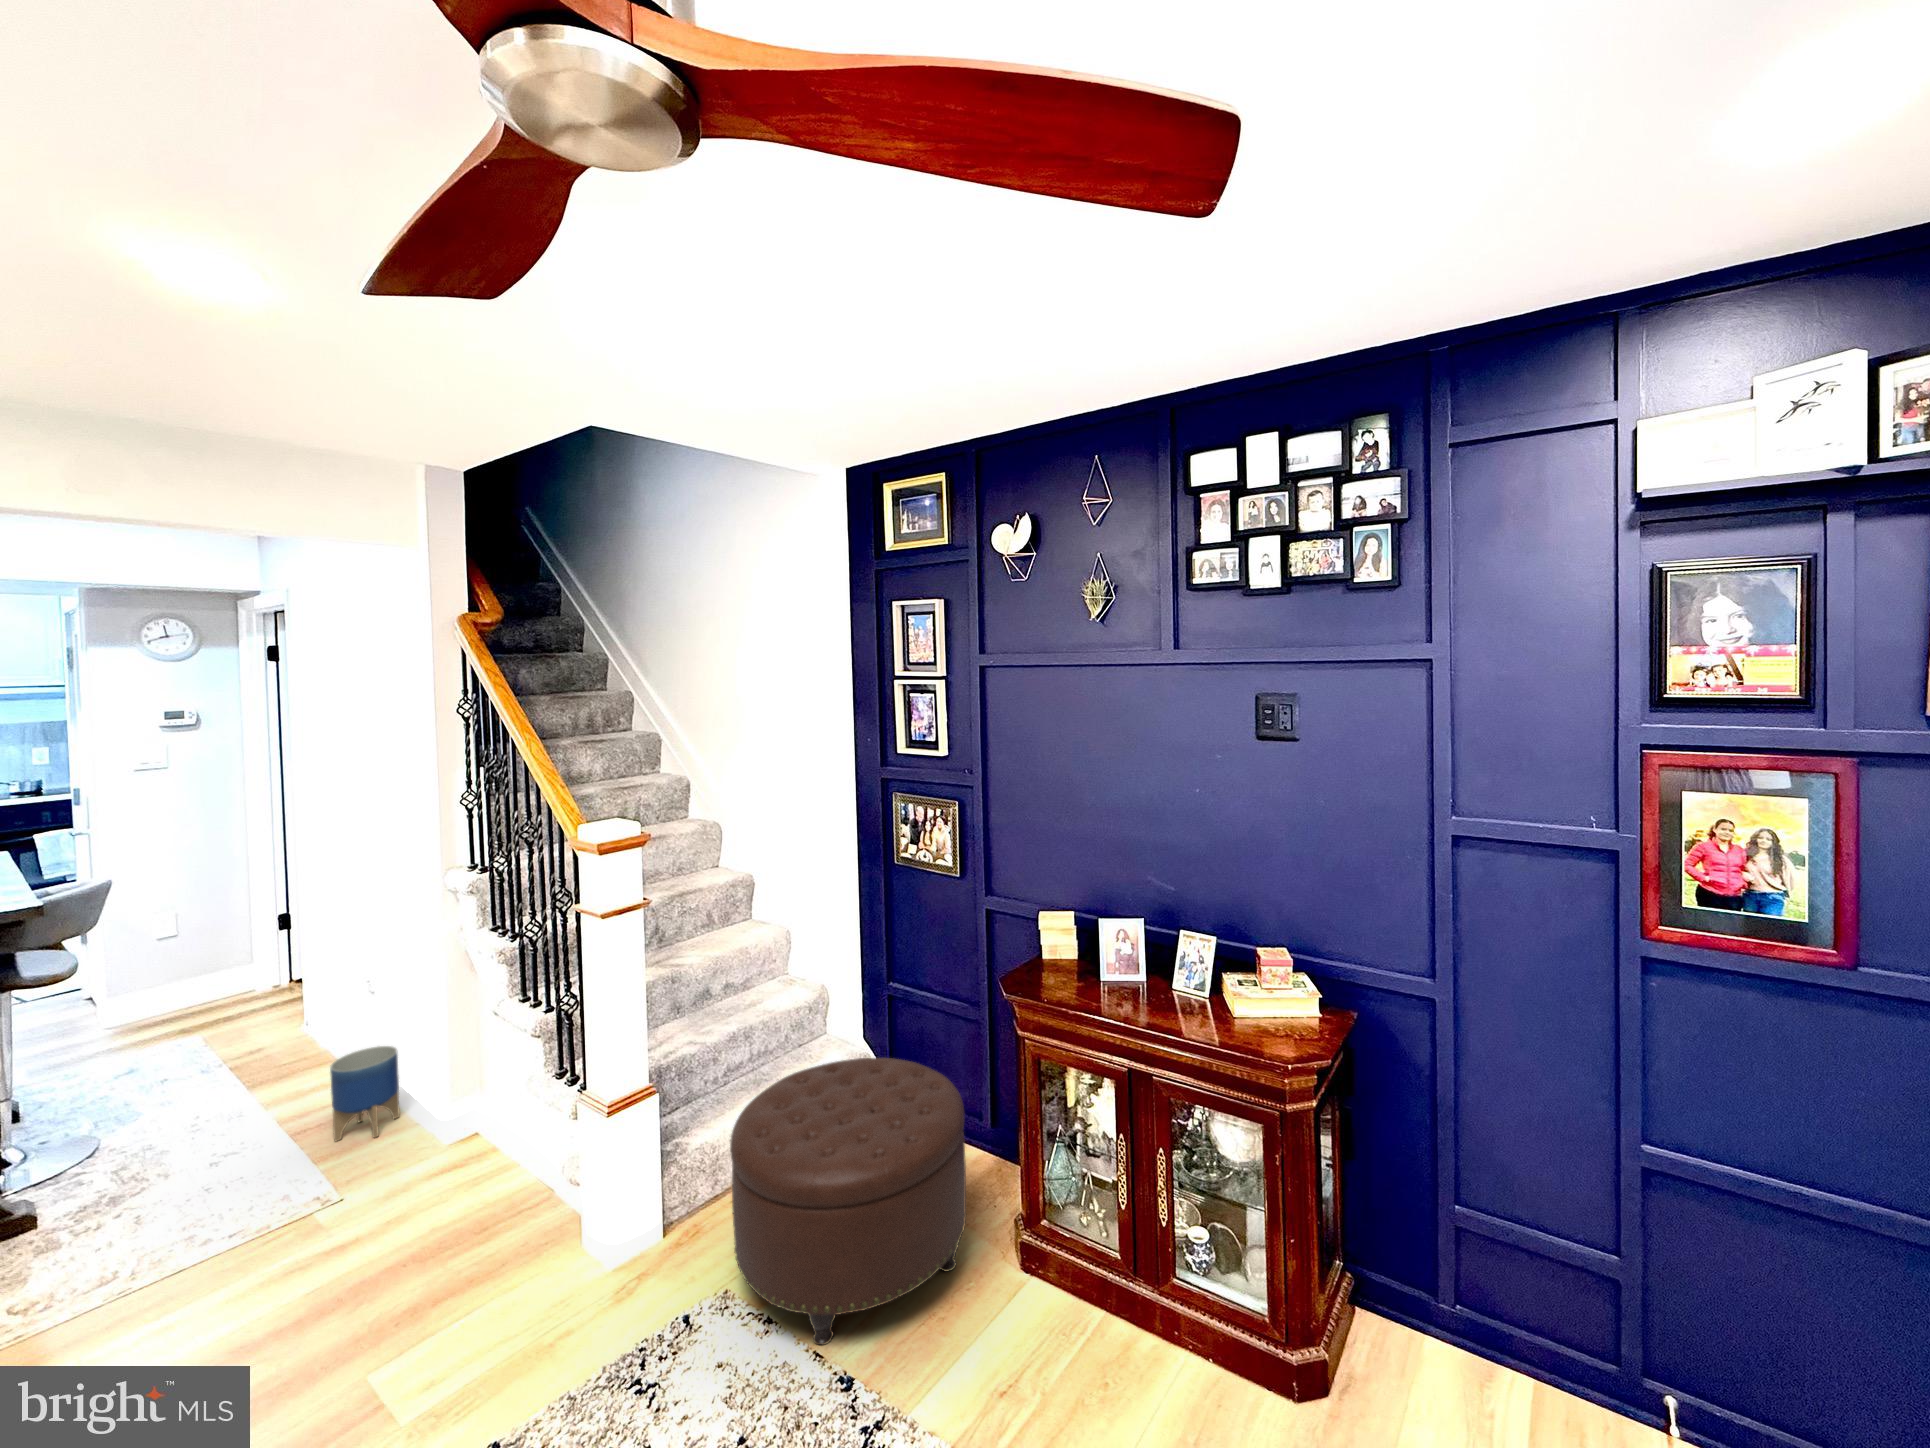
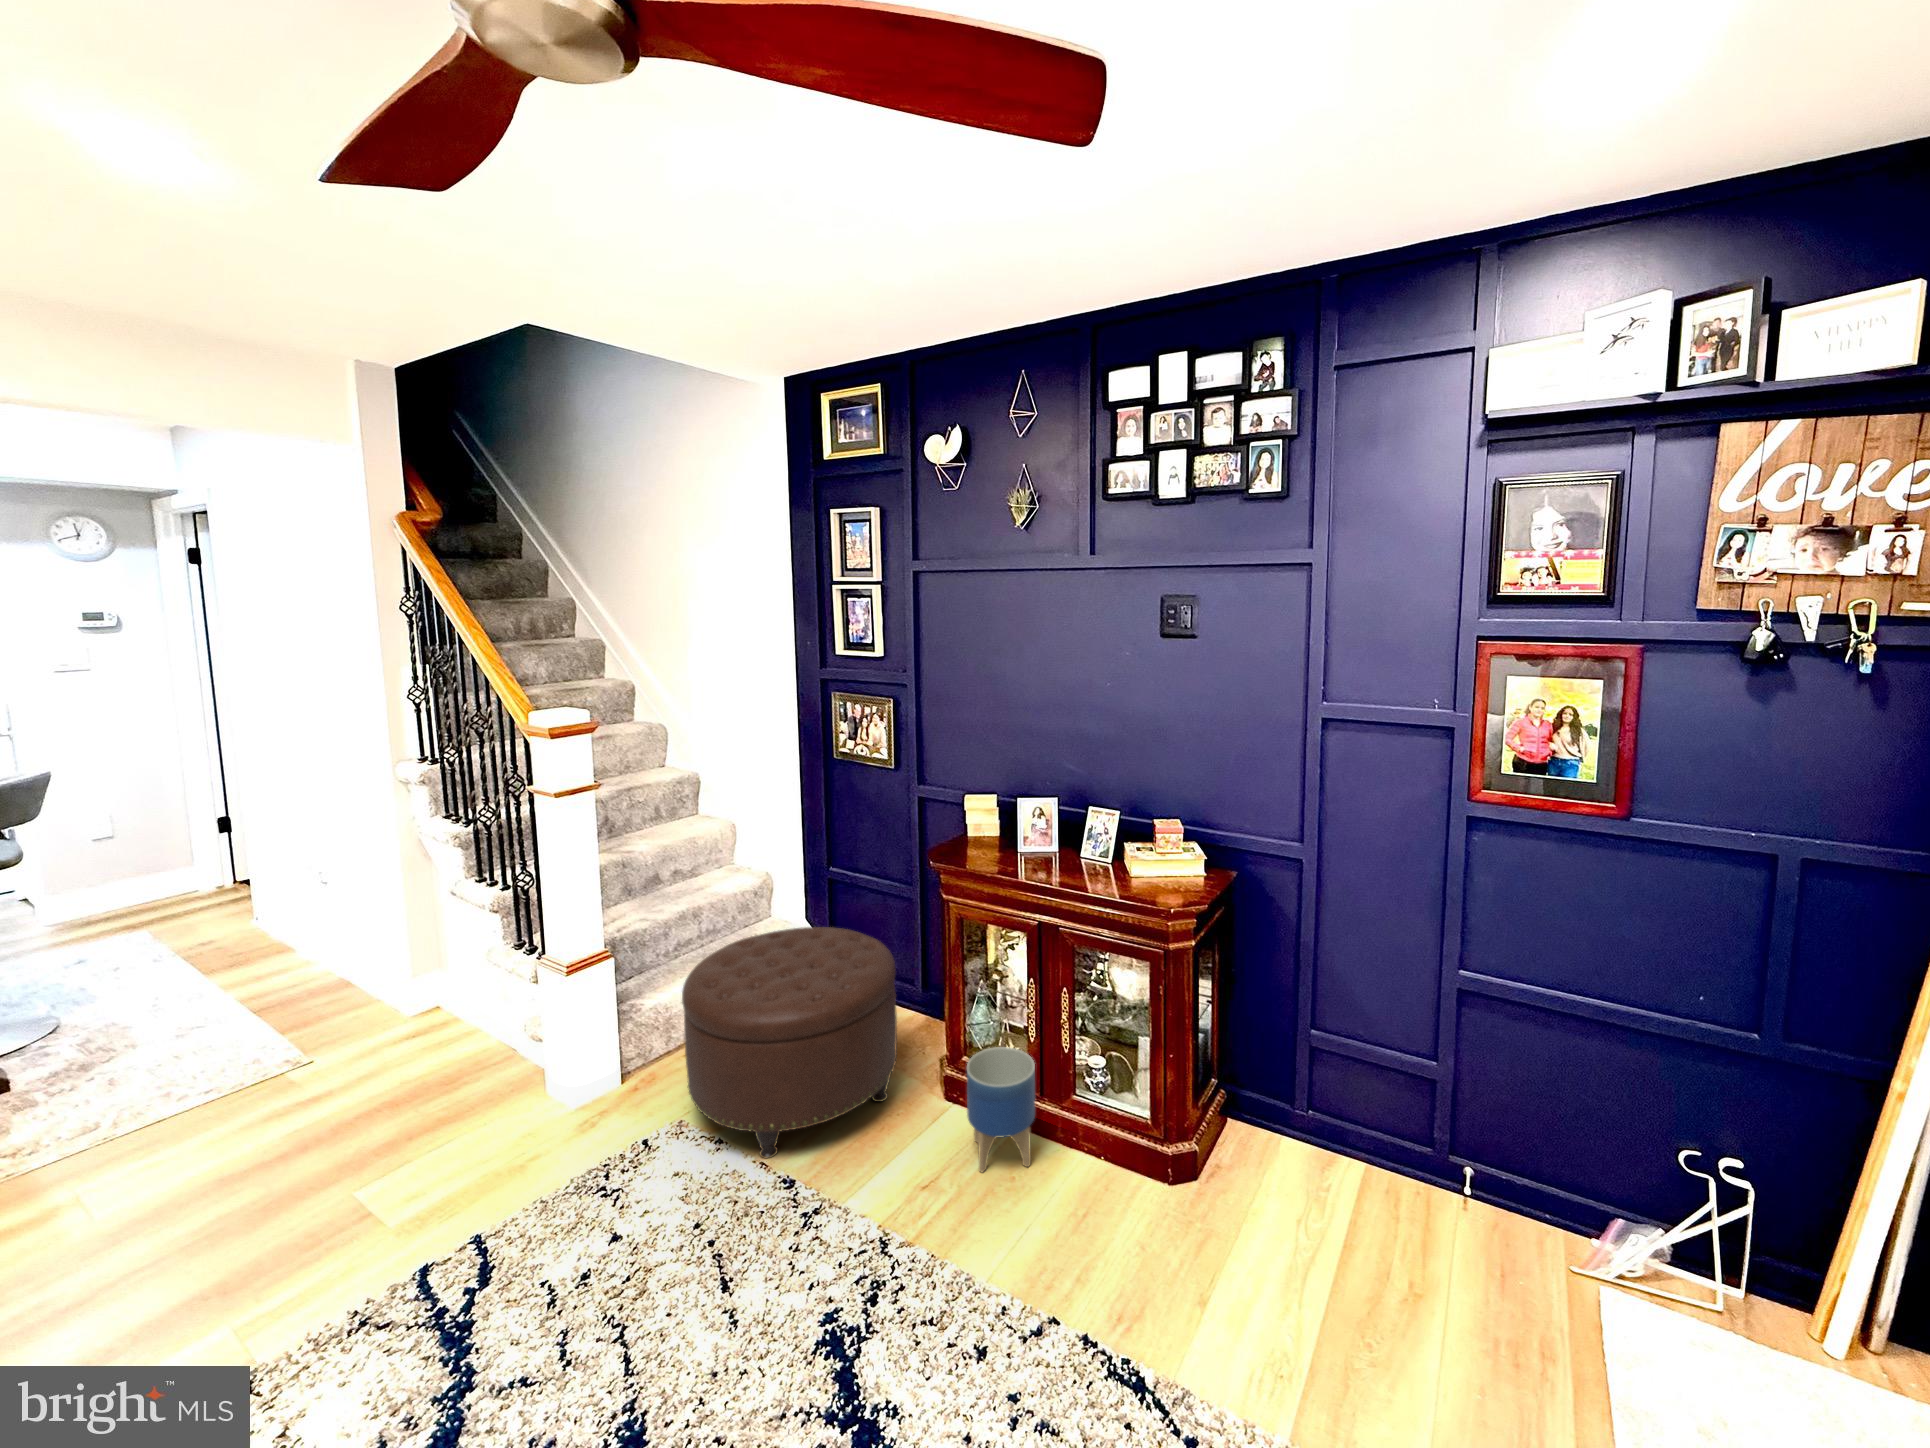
planter: present [330,1046,400,1141] -> present [967,1047,1035,1172]

